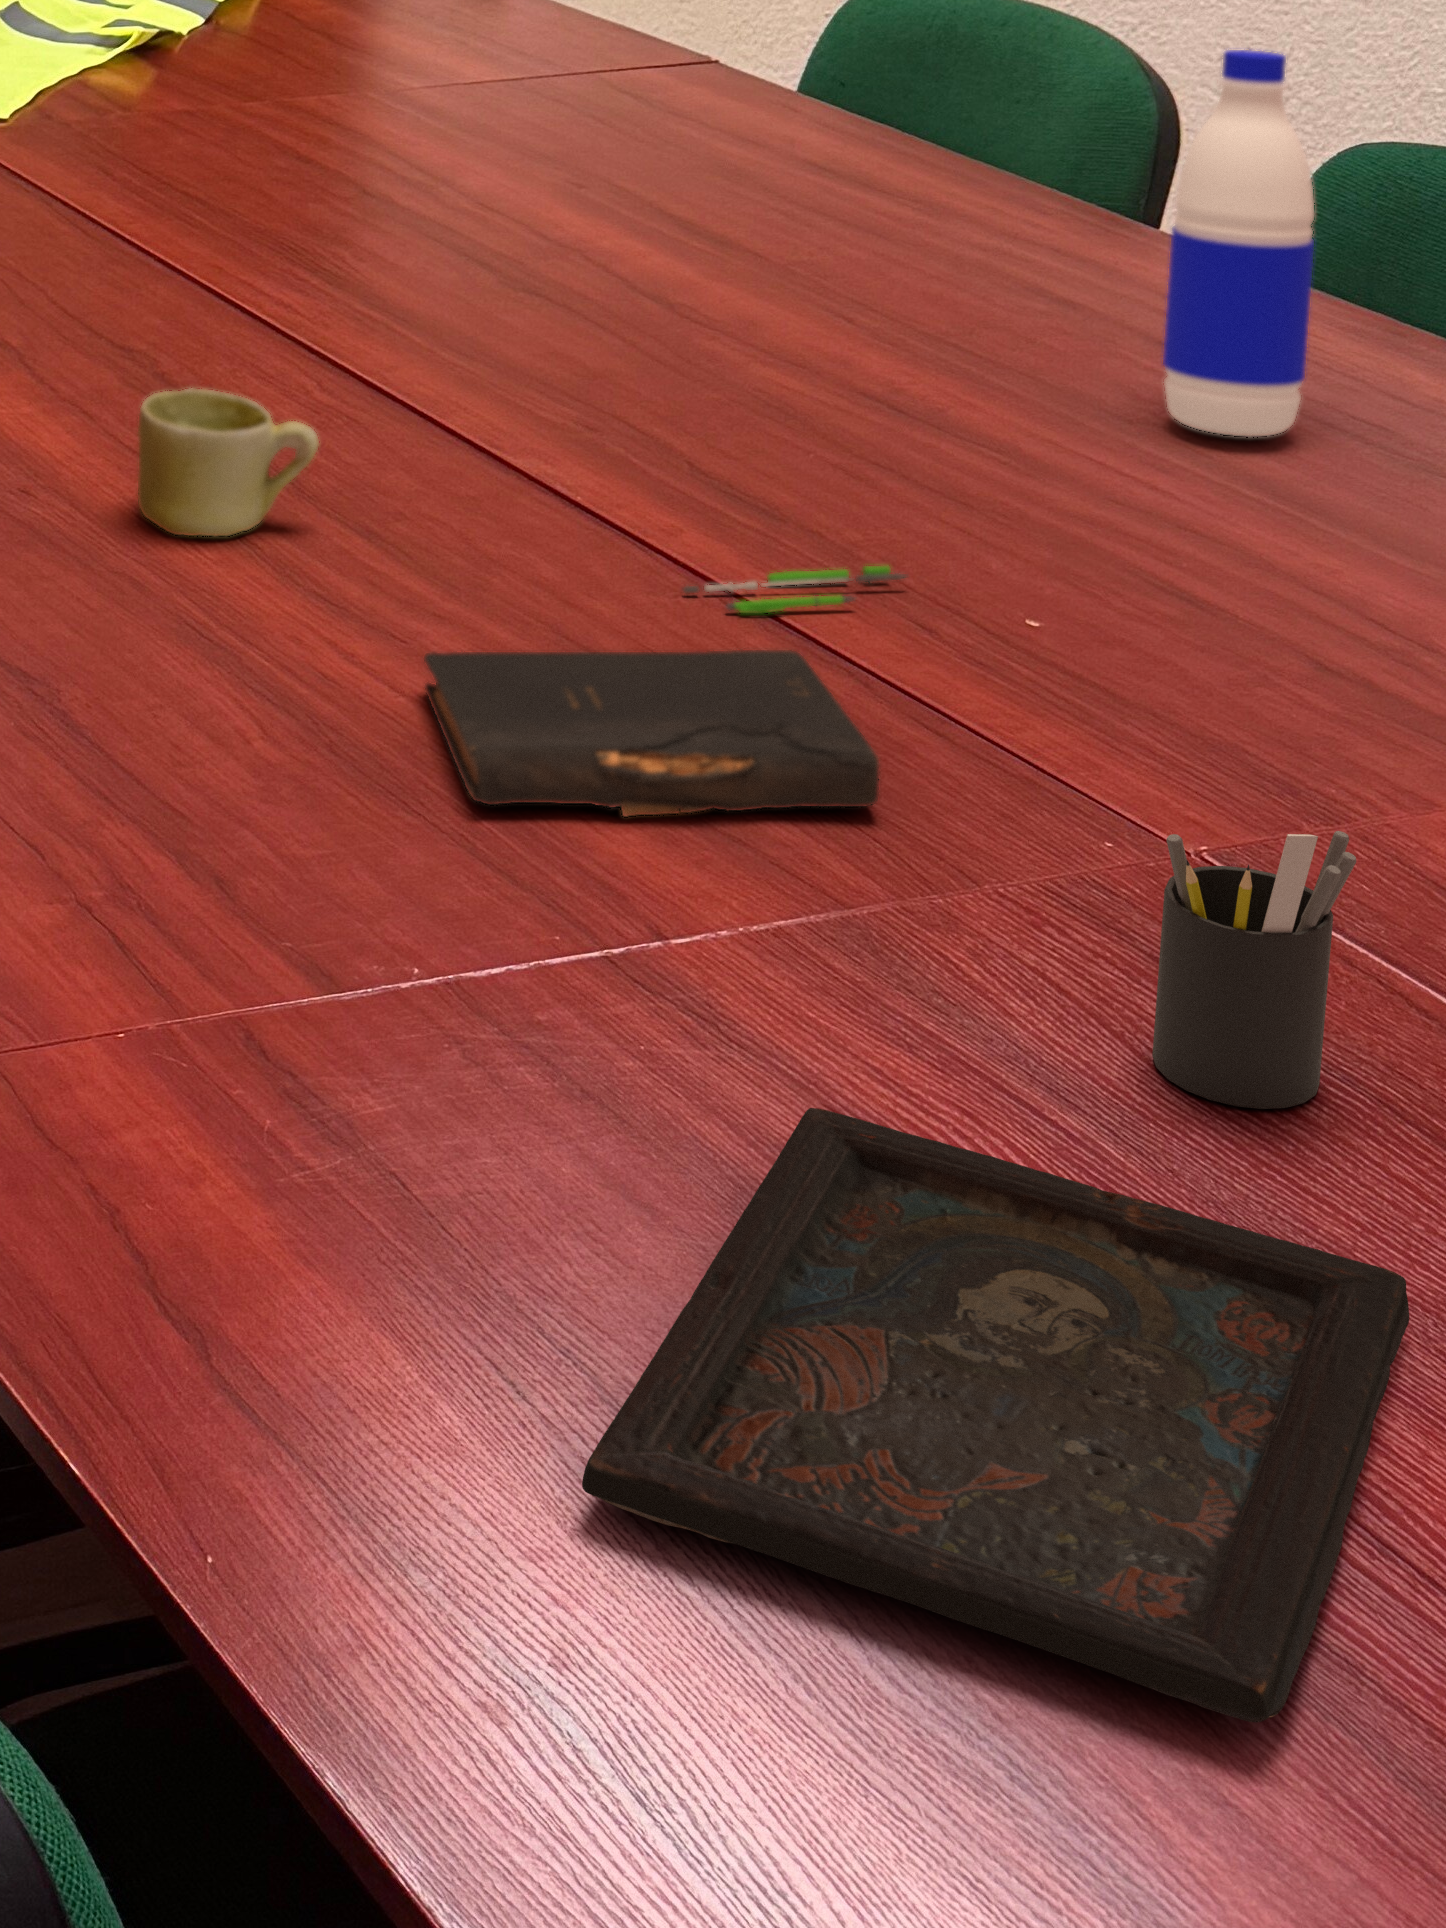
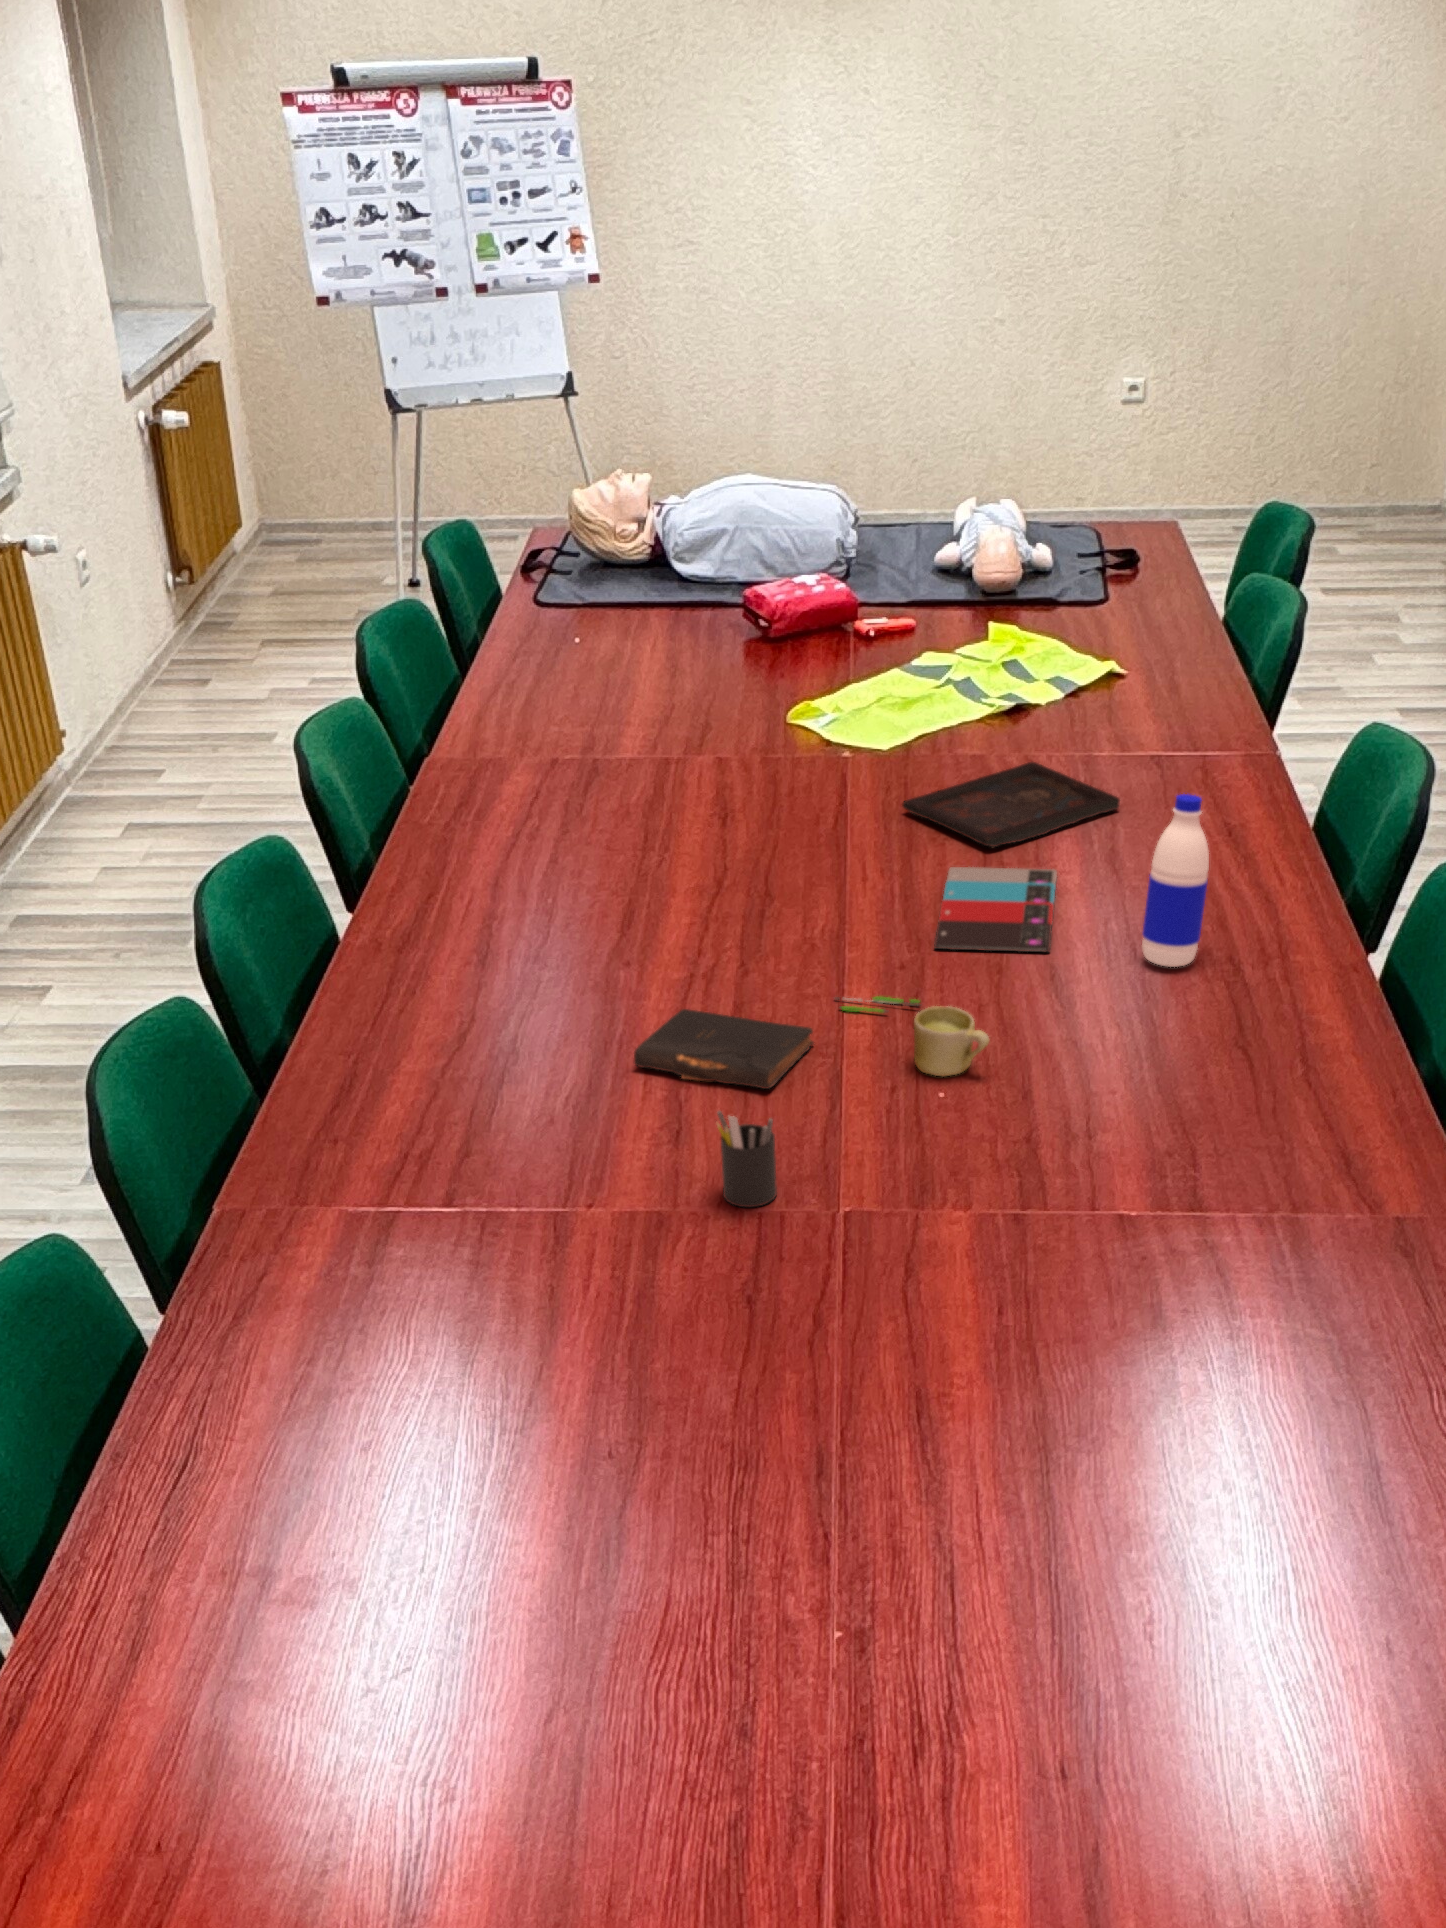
smartphone: none [508,298,970,467] -> present [934,867,1057,952]
mug: present [138,389,319,536] -> present [914,1006,989,1076]
tray: present [582,1108,1409,1722] -> present [903,762,1120,847]

